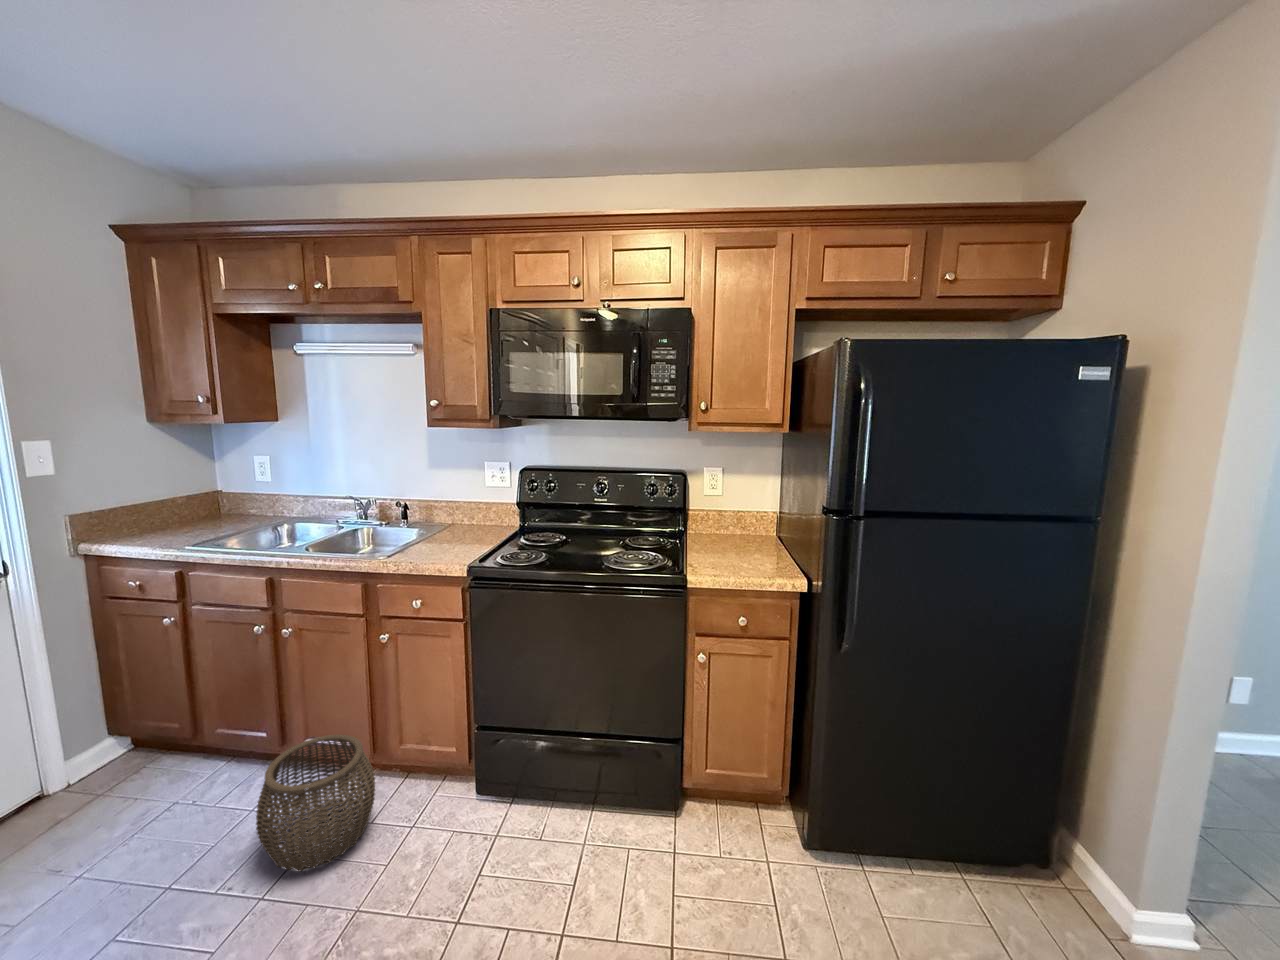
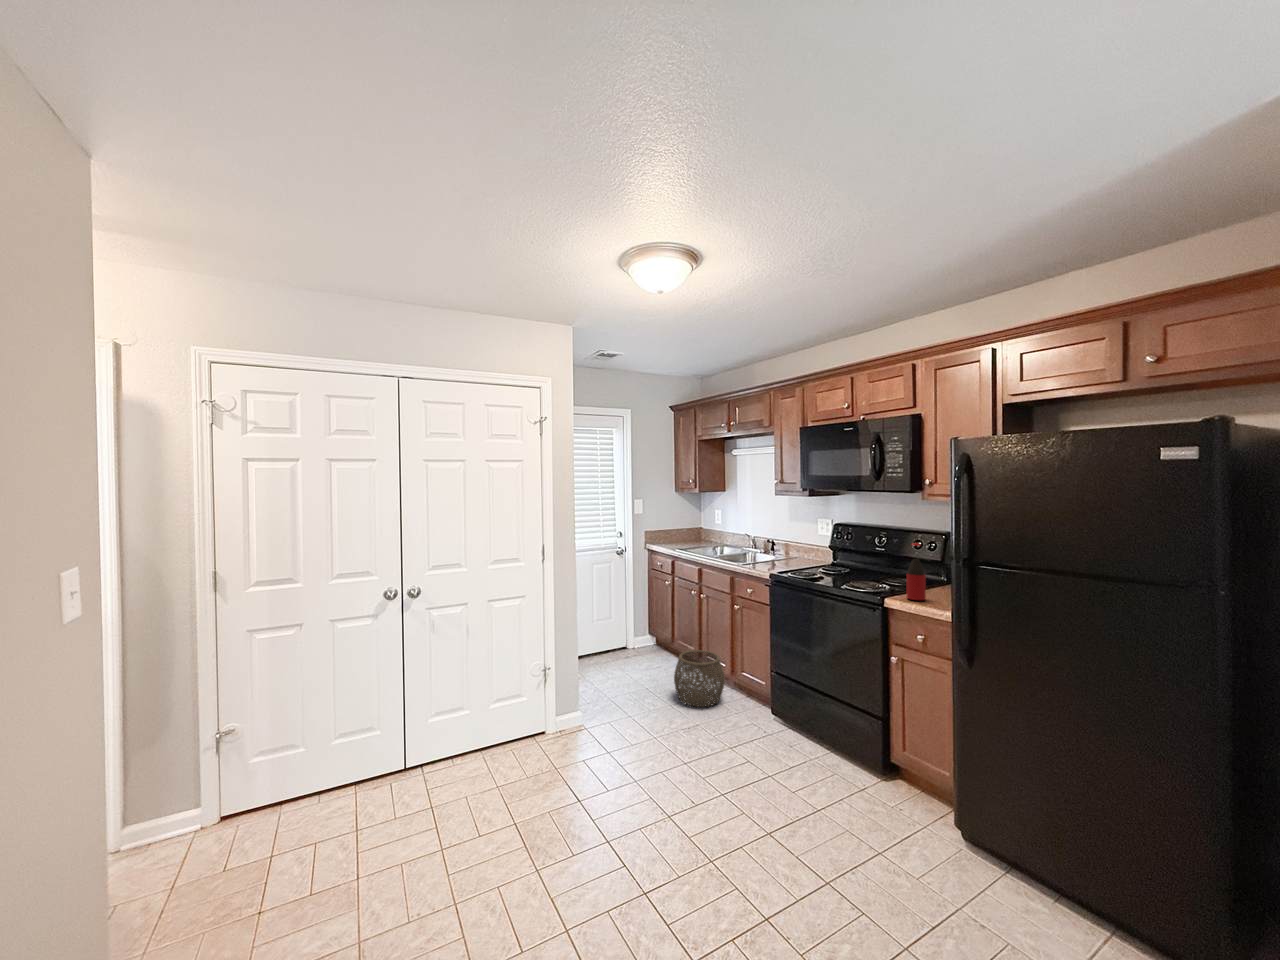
bottle: none [704,491,729,571] -> present [907,543,926,600]

